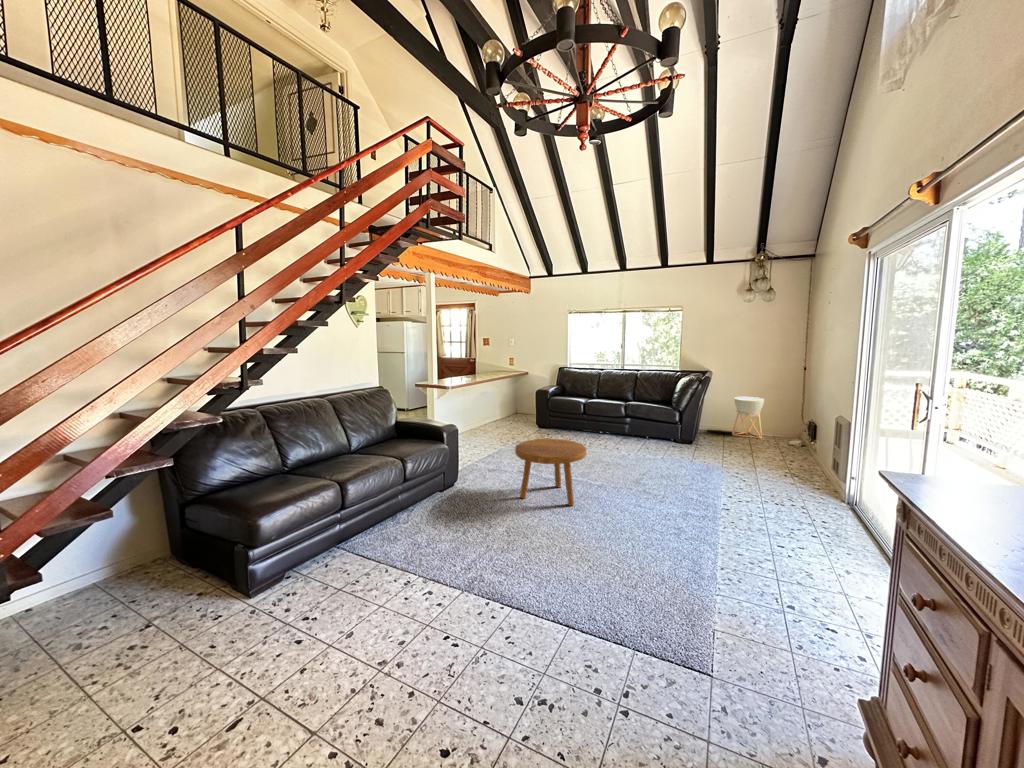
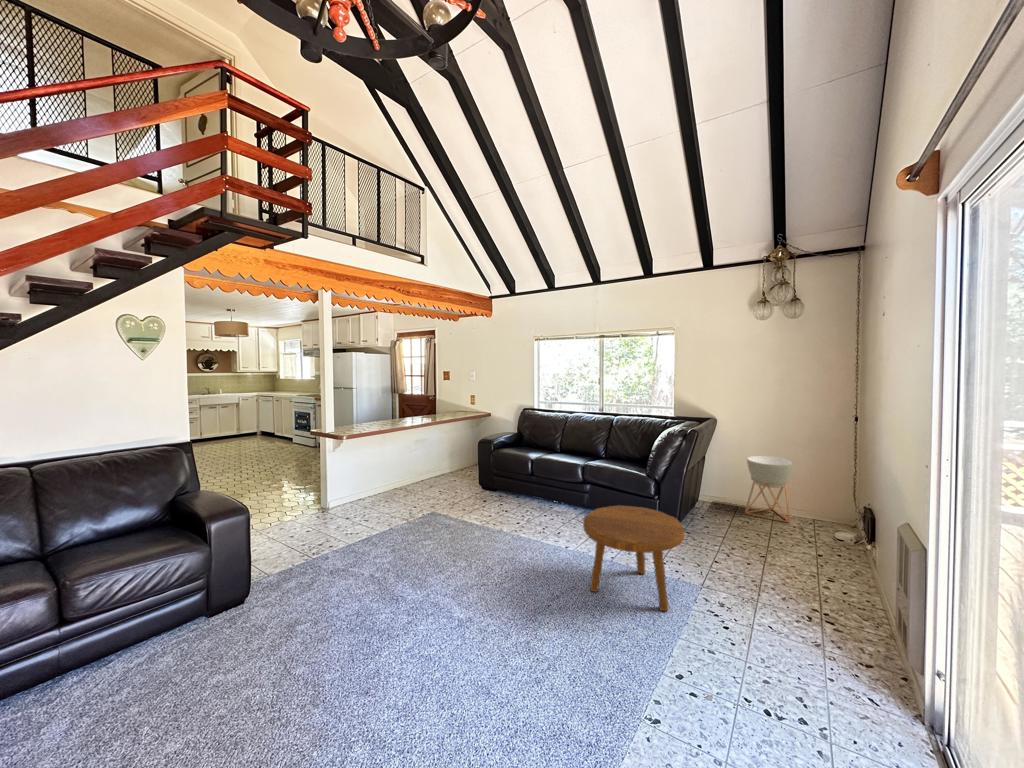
footstool: present [515,438,587,506] -> present [583,505,685,611]

